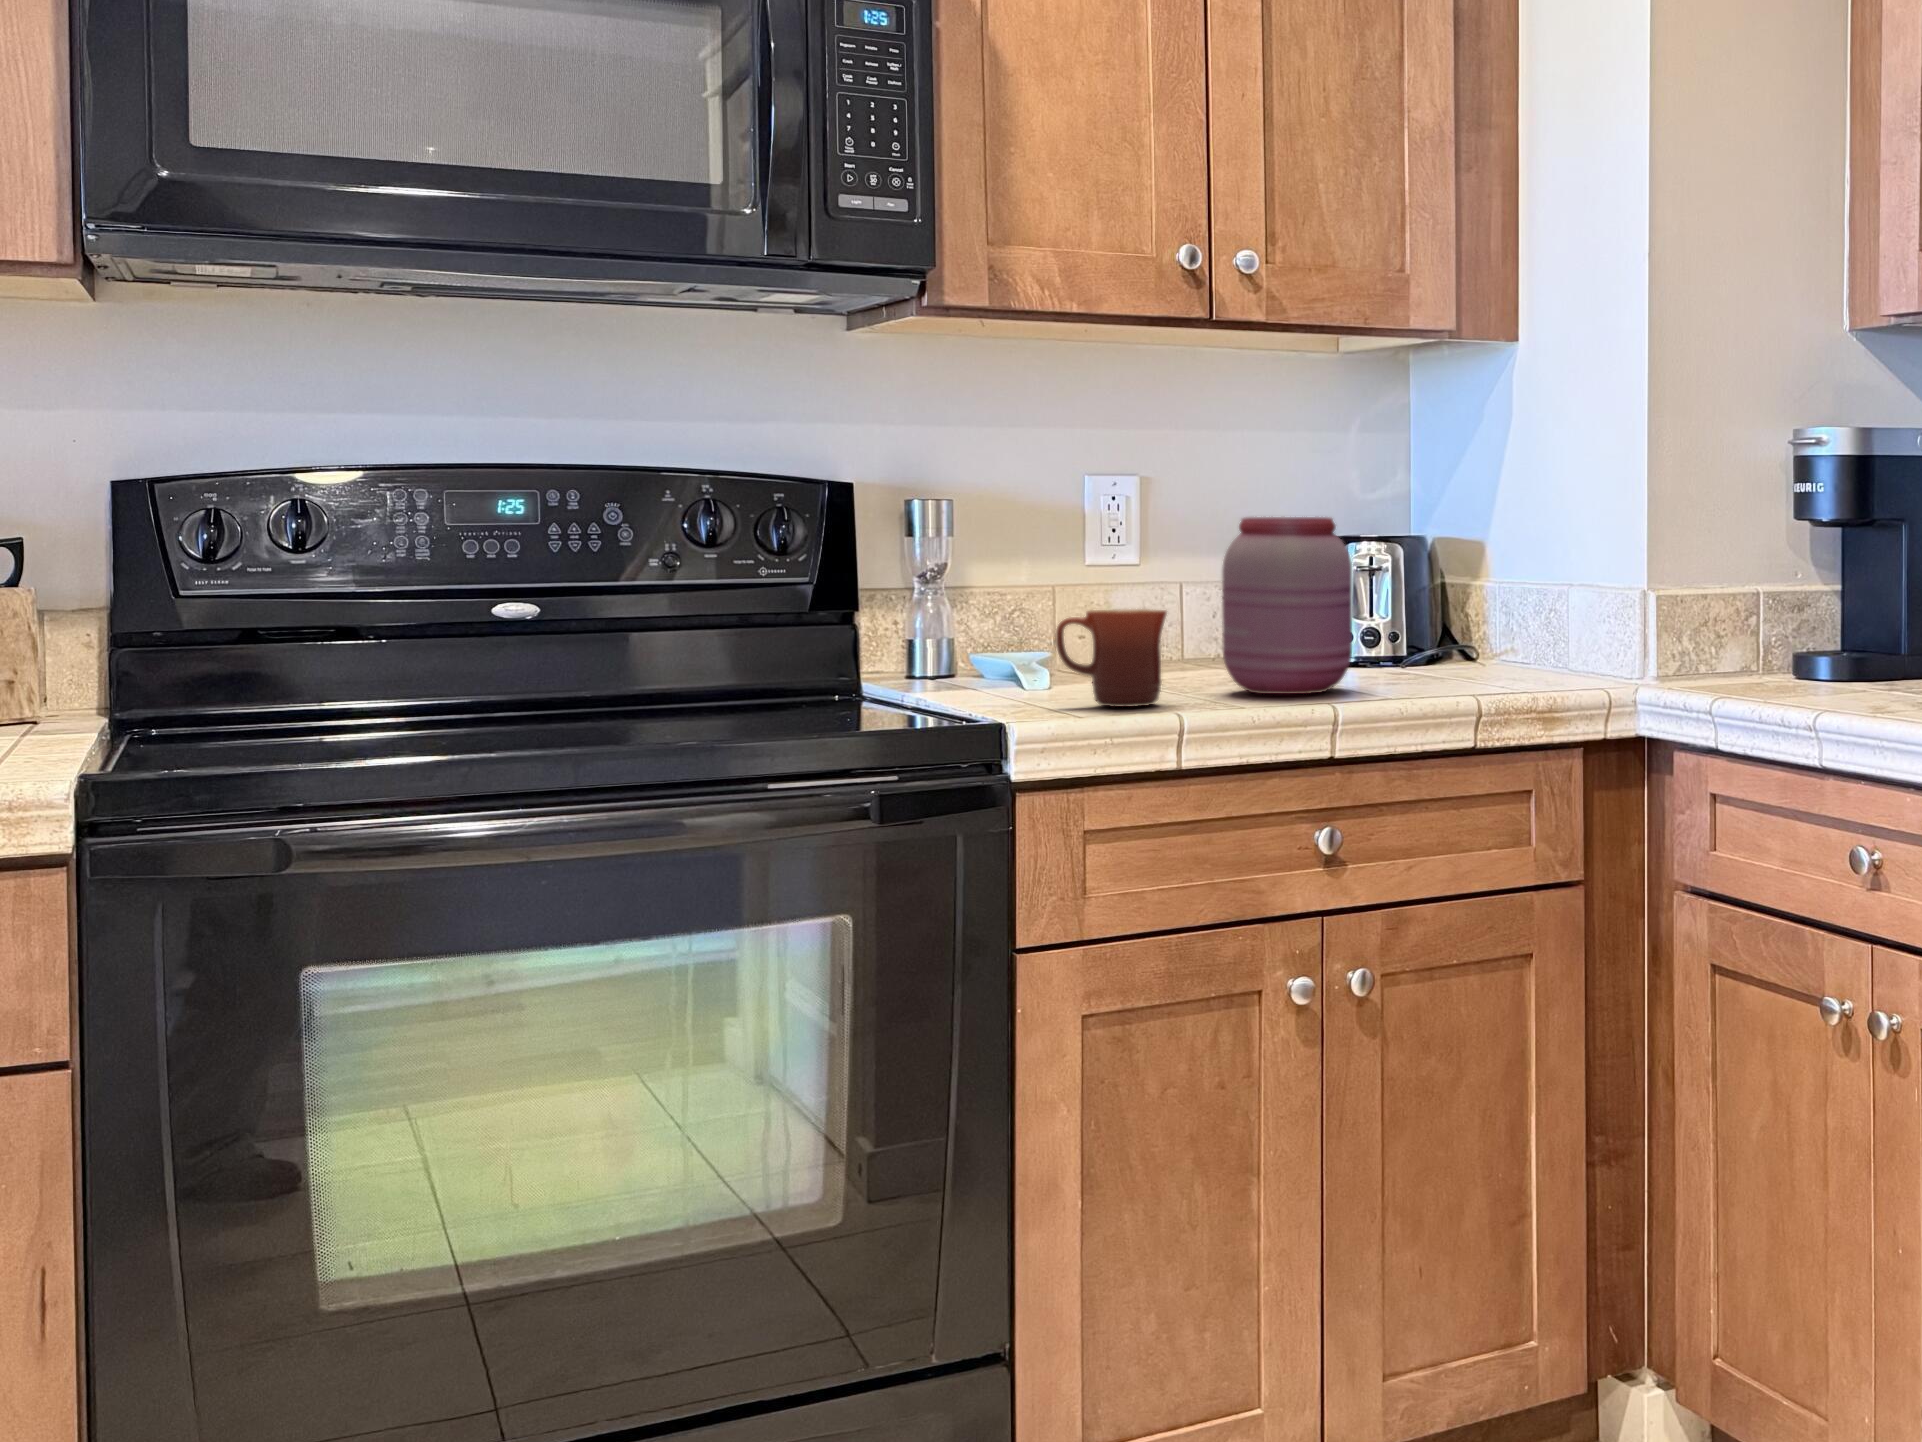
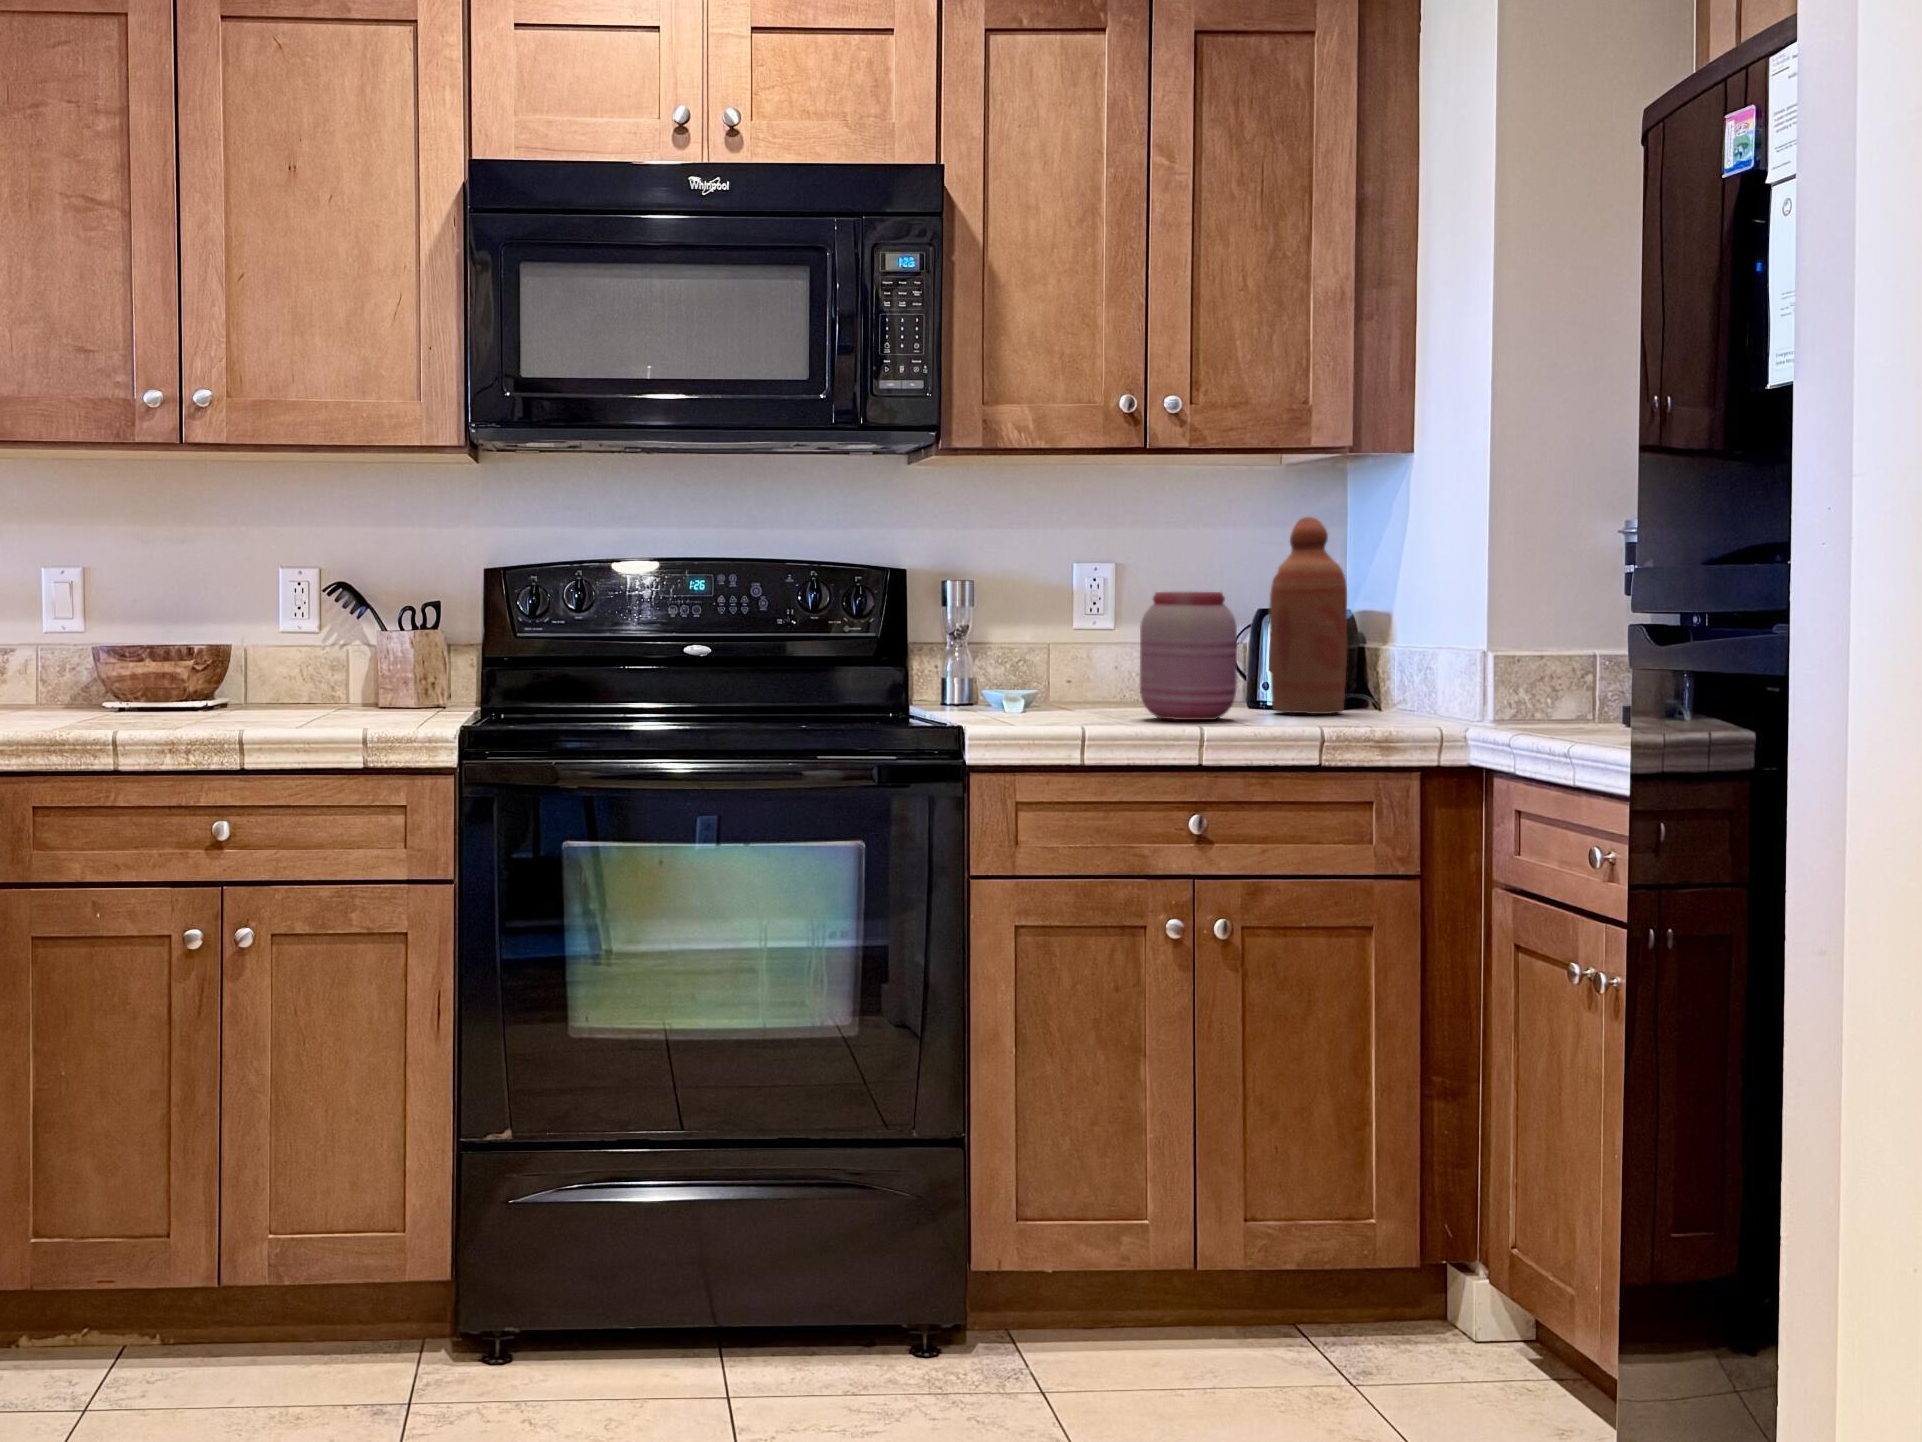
bottle: none [1371,417,1468,676] -> present [1269,517,1347,714]
mug: present [1055,609,1167,707] -> none [1015,656,1092,723]

